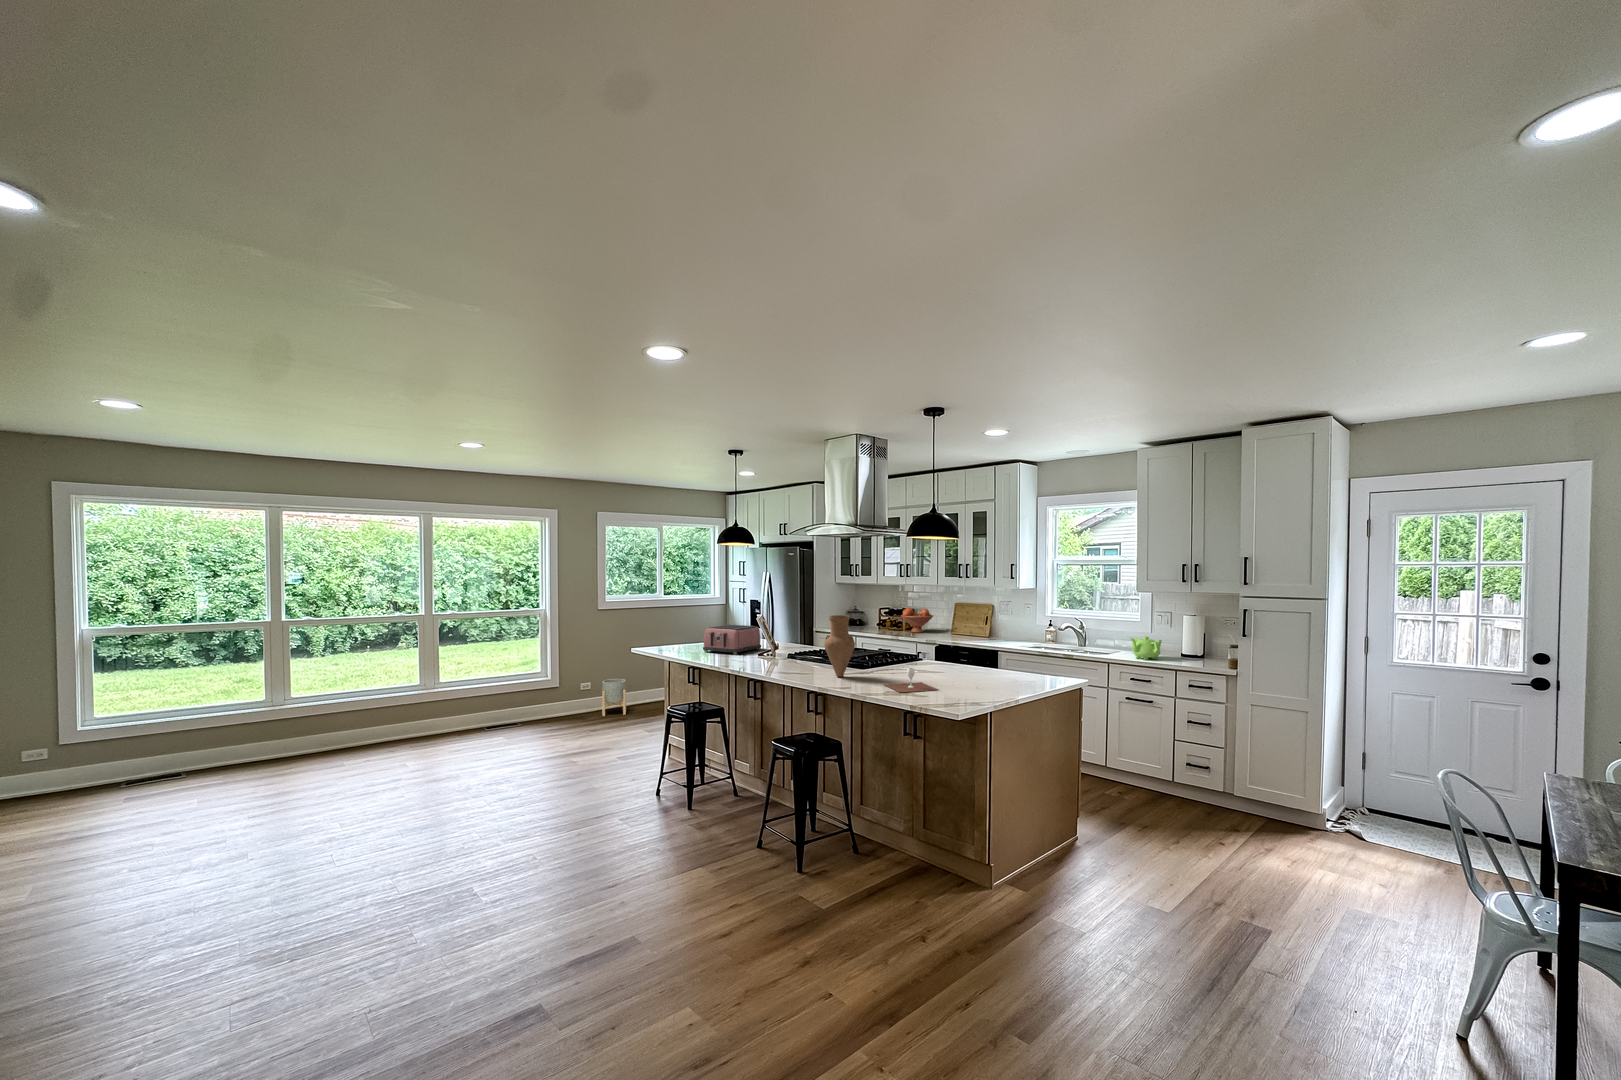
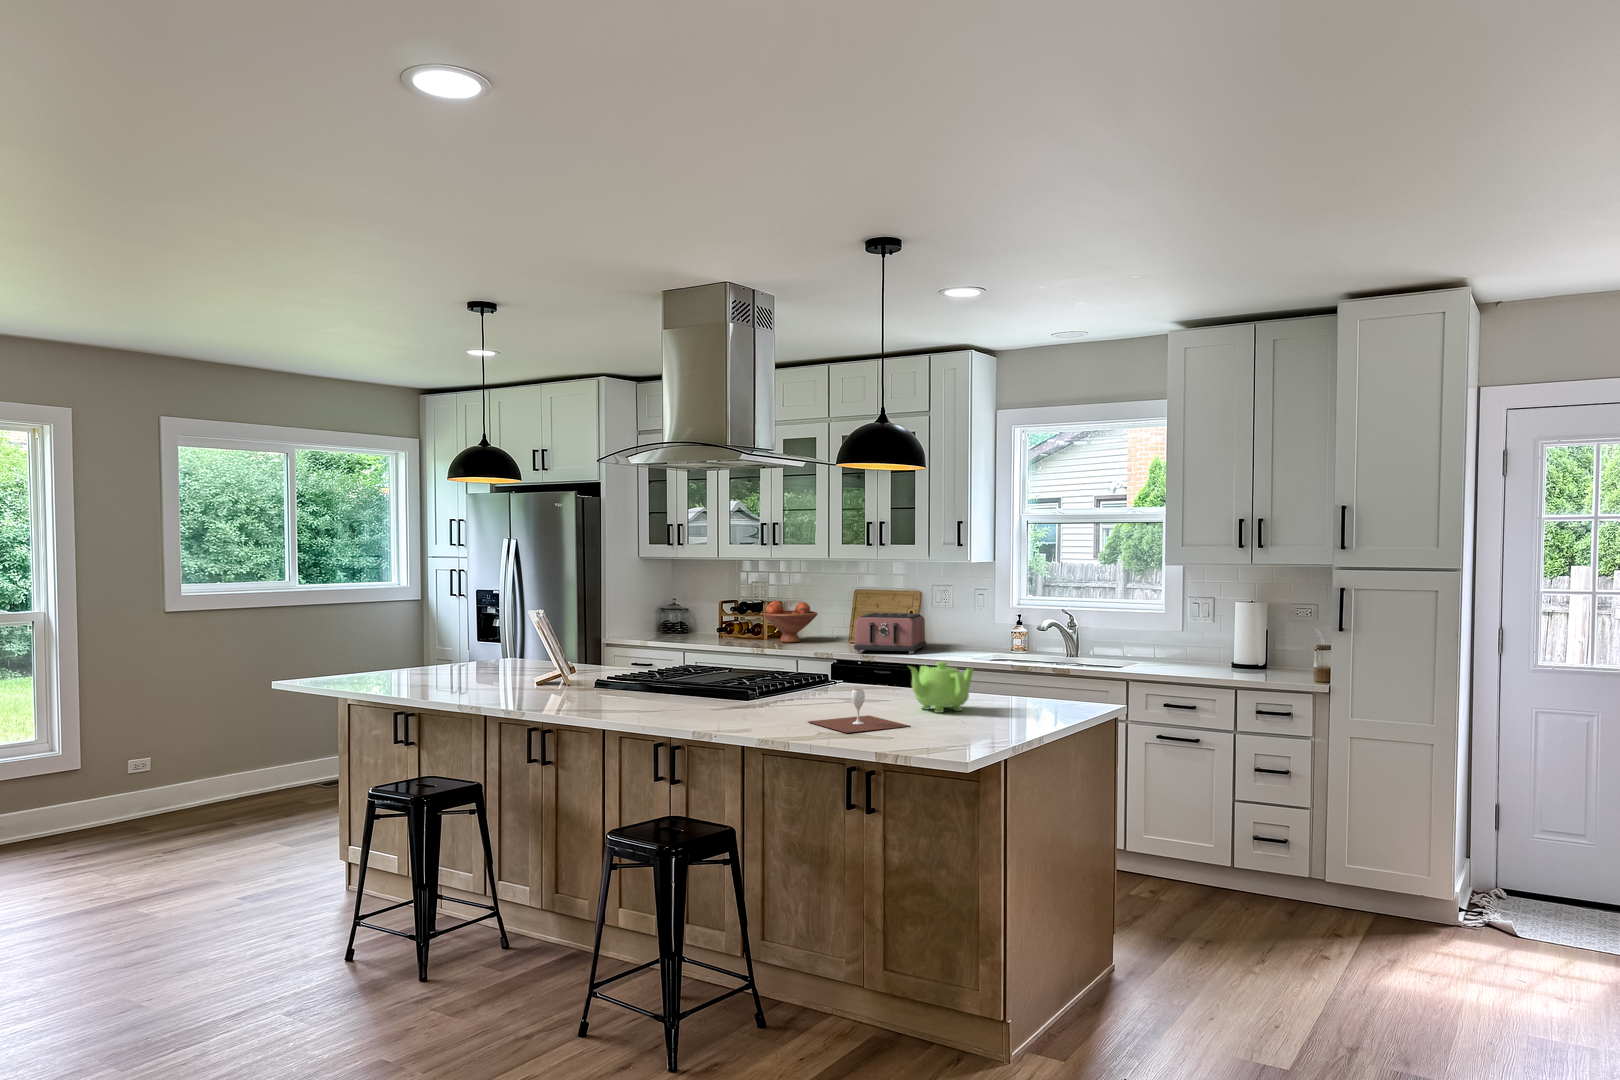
vase: present [824,615,855,677] -> none [687,599,744,712]
toaster: present [703,625,761,654] -> present [854,613,926,654]
teapot: present [1130,637,1162,660] -> present [909,662,973,713]
planter: present [602,679,626,716] -> none [181,745,233,818]

